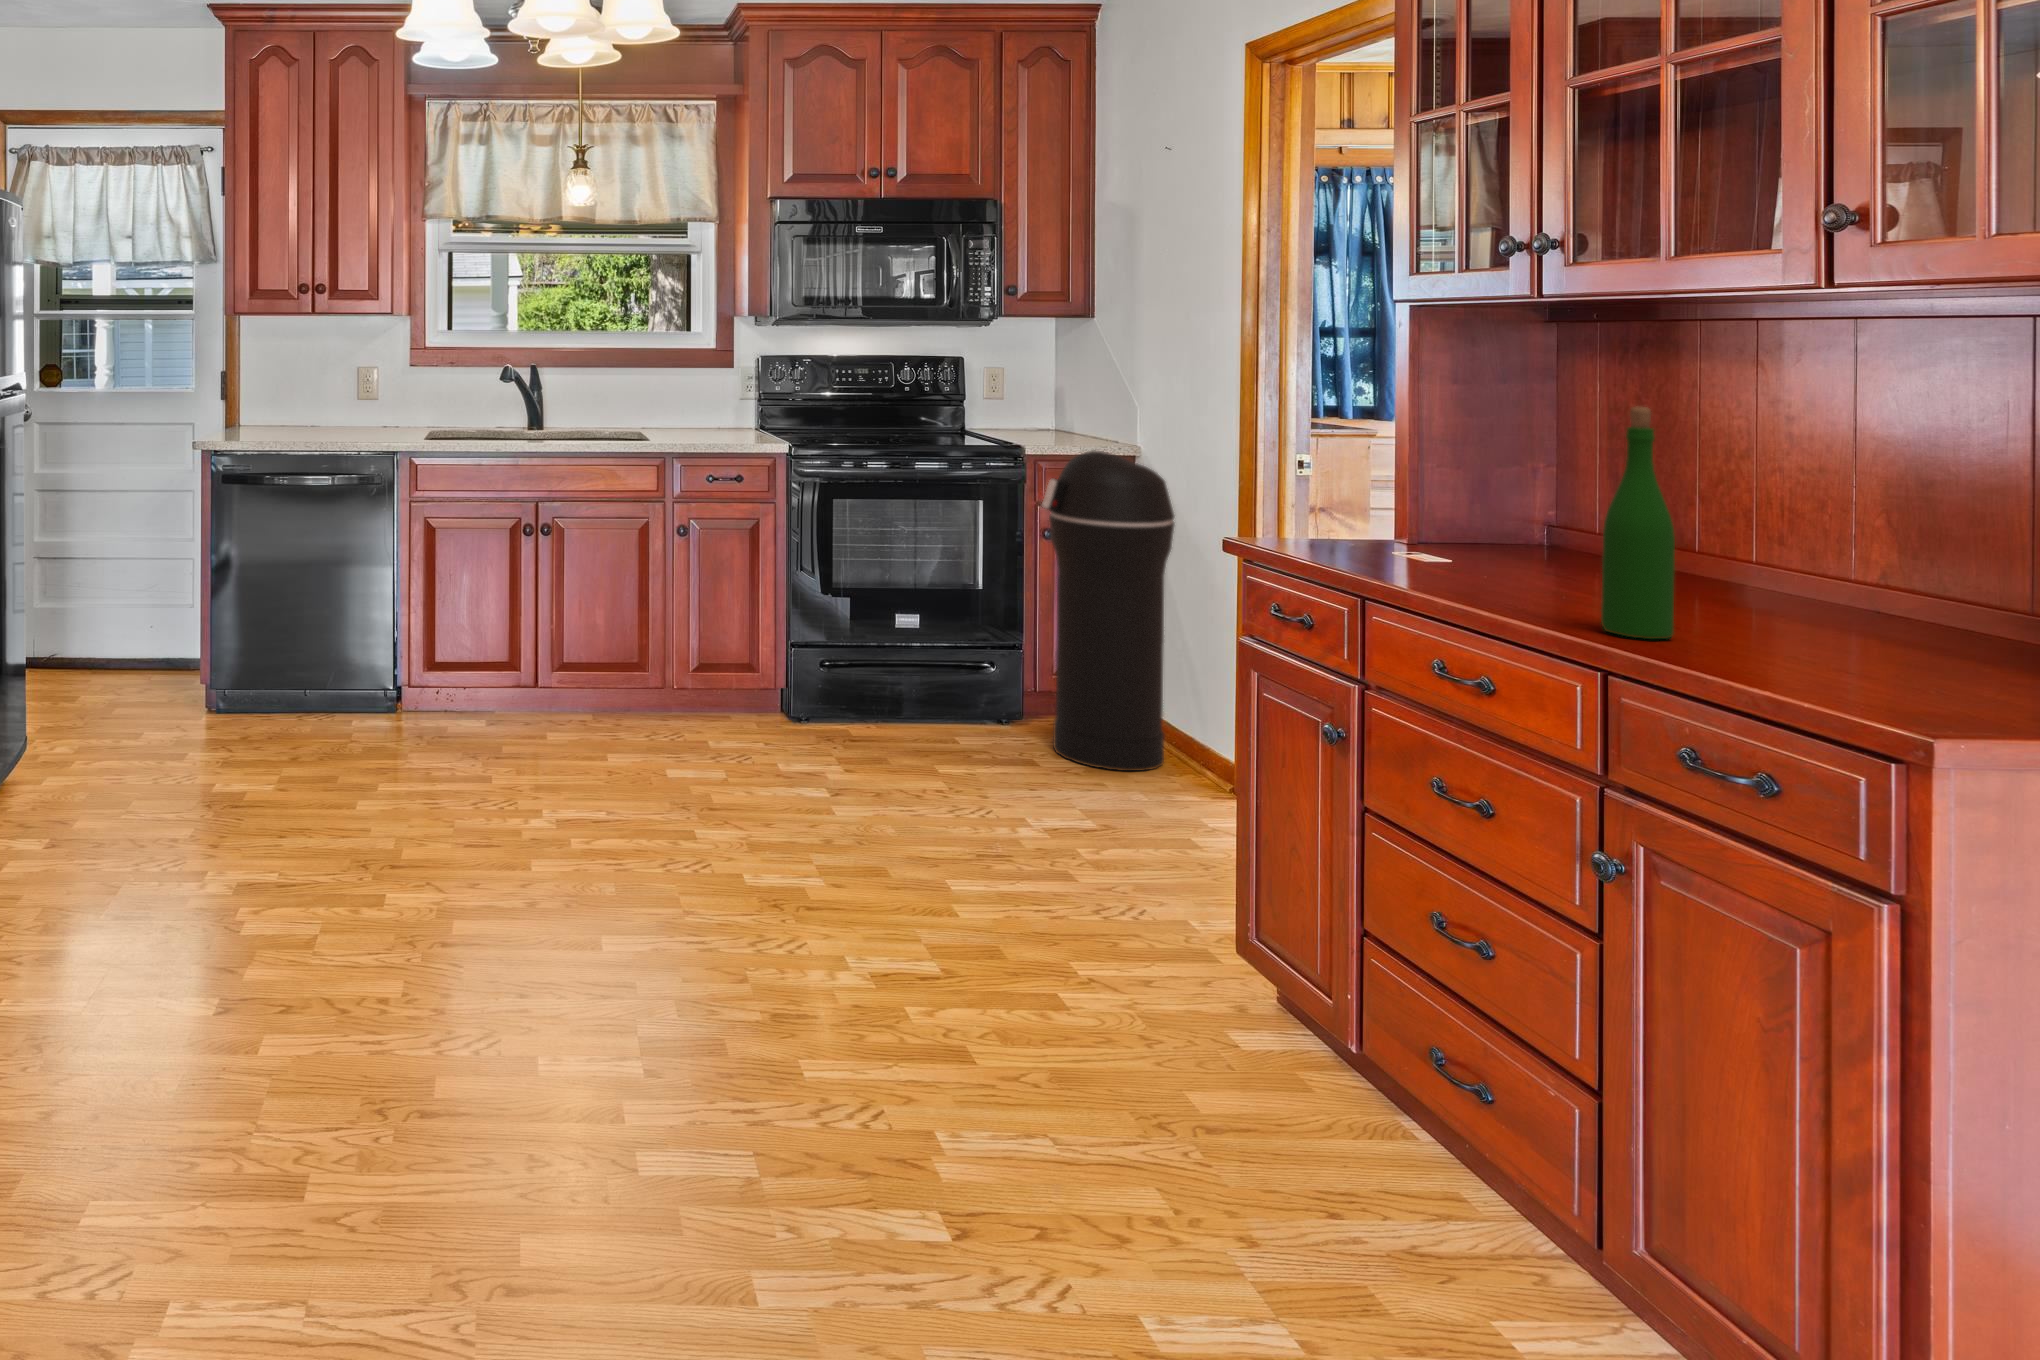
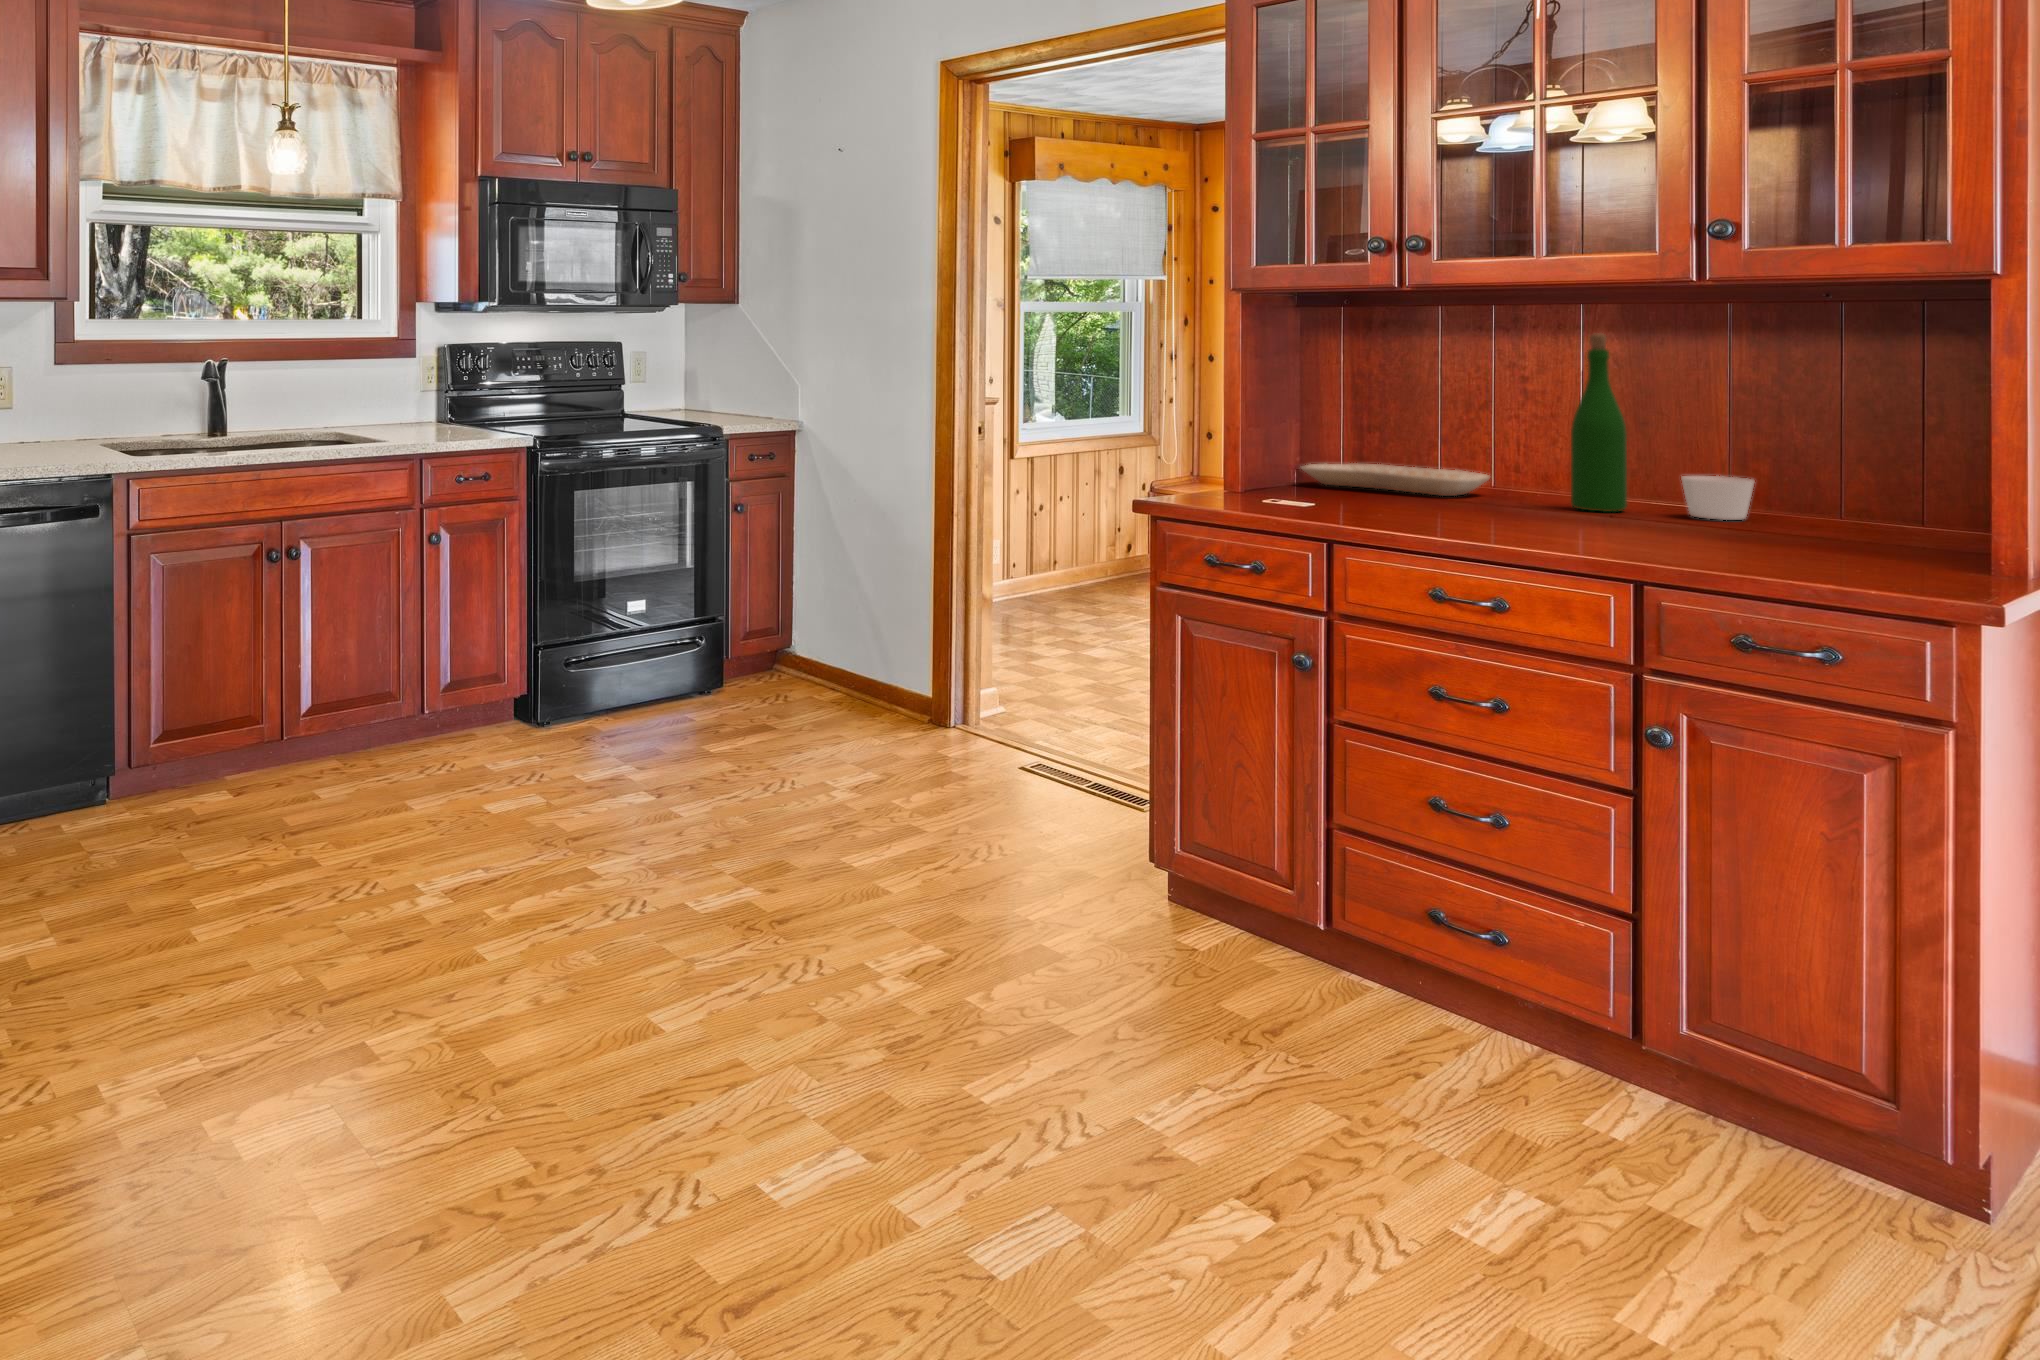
trash can: present [1042,450,1174,771] -> none [760,423,870,721]
tray: none [1389,542,1588,597] -> present [1302,463,1490,496]
candle: none [1710,603,1813,669] -> present [1682,476,1754,520]

